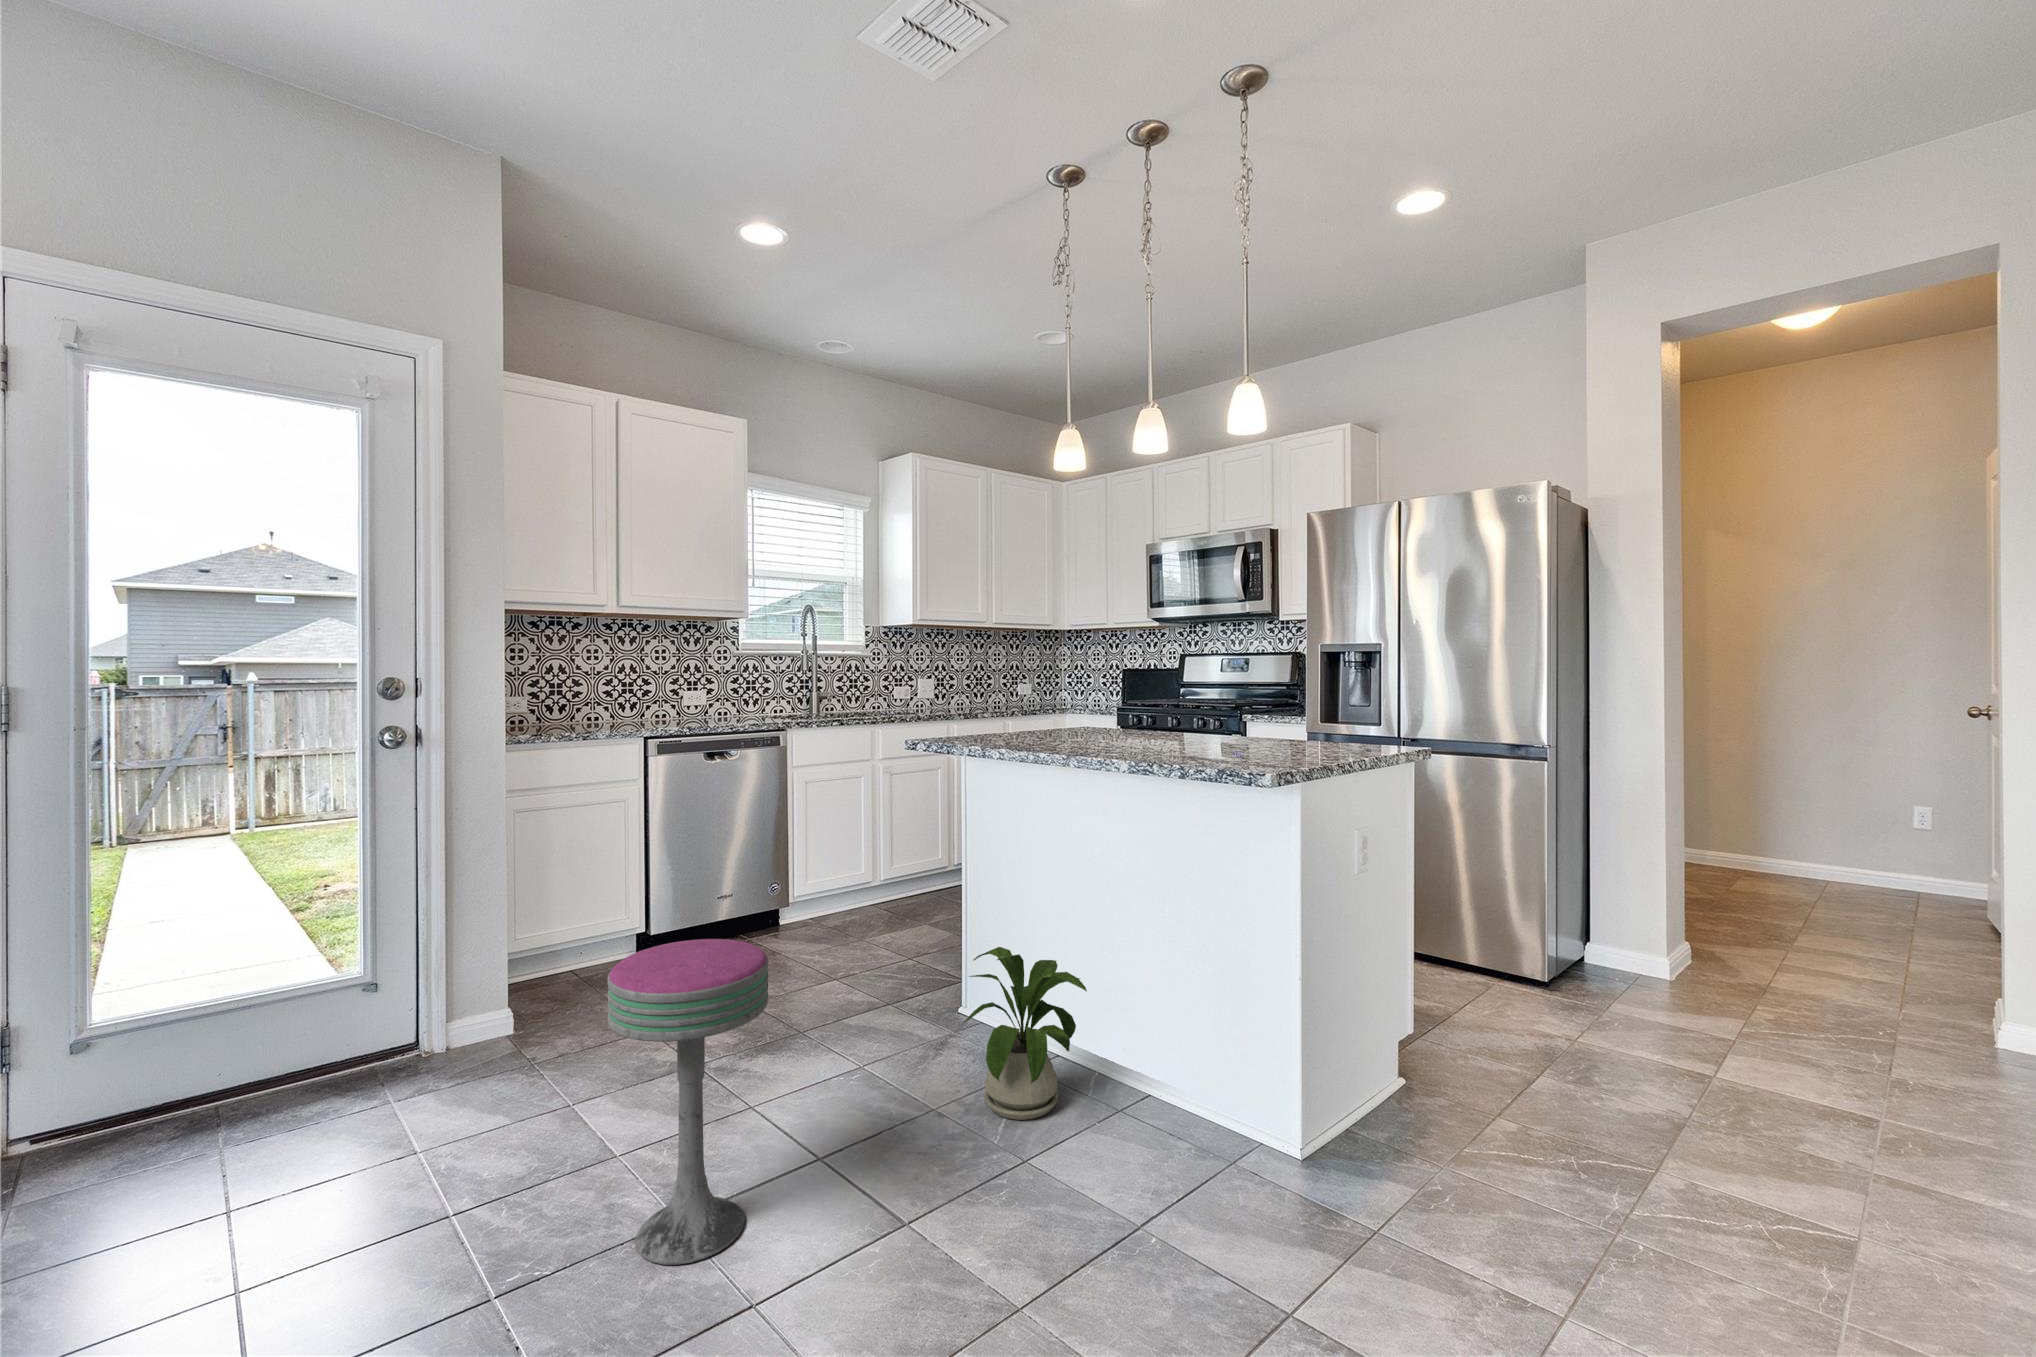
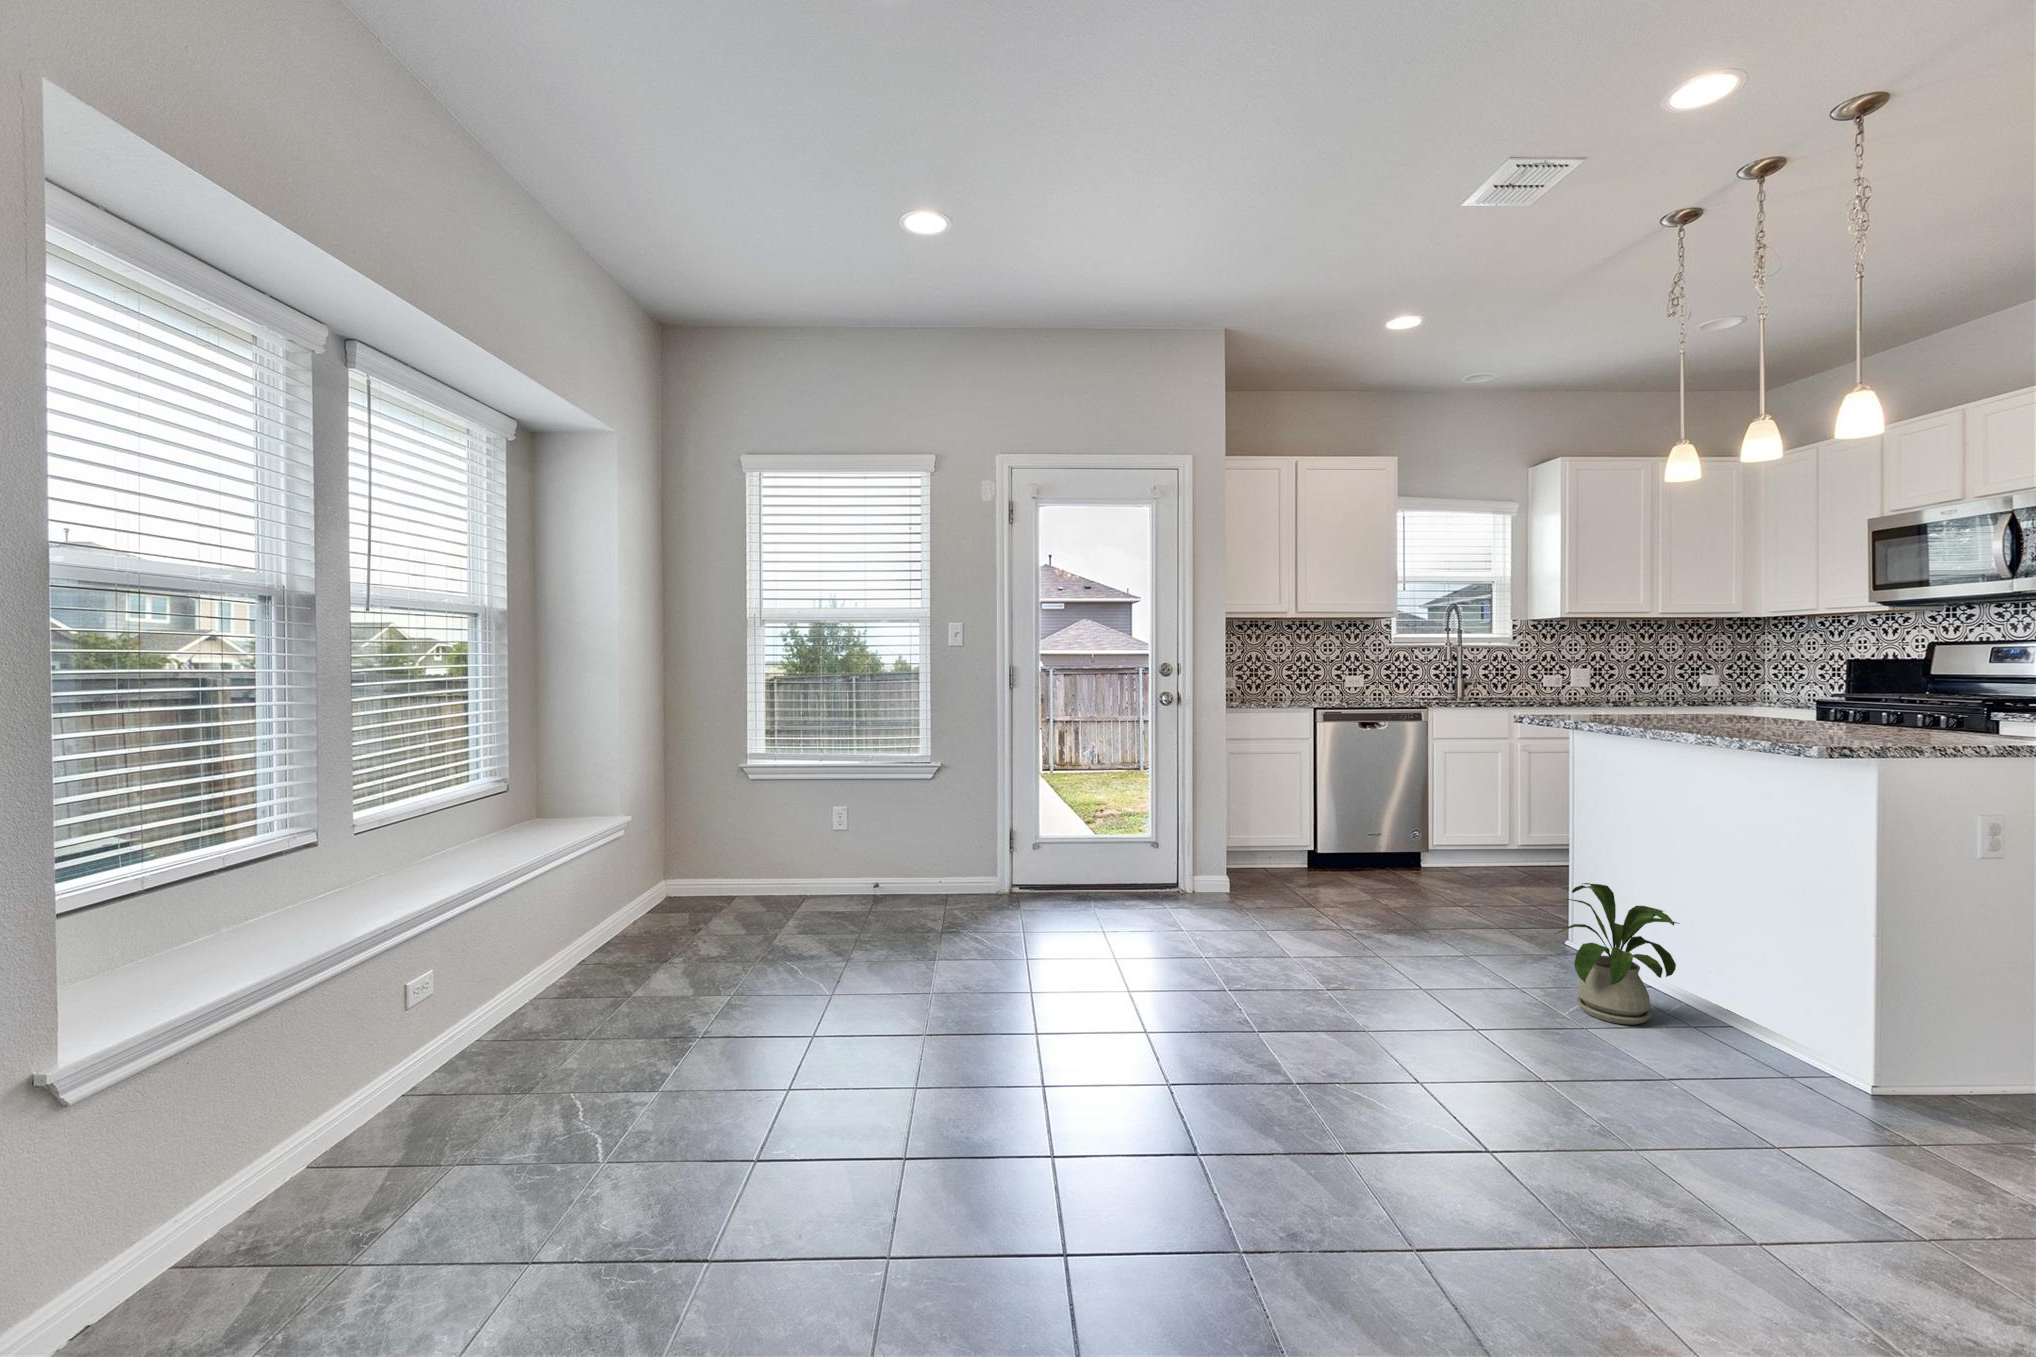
bar stool: present [607,939,769,1265] -> none [1289,826,1389,1016]

